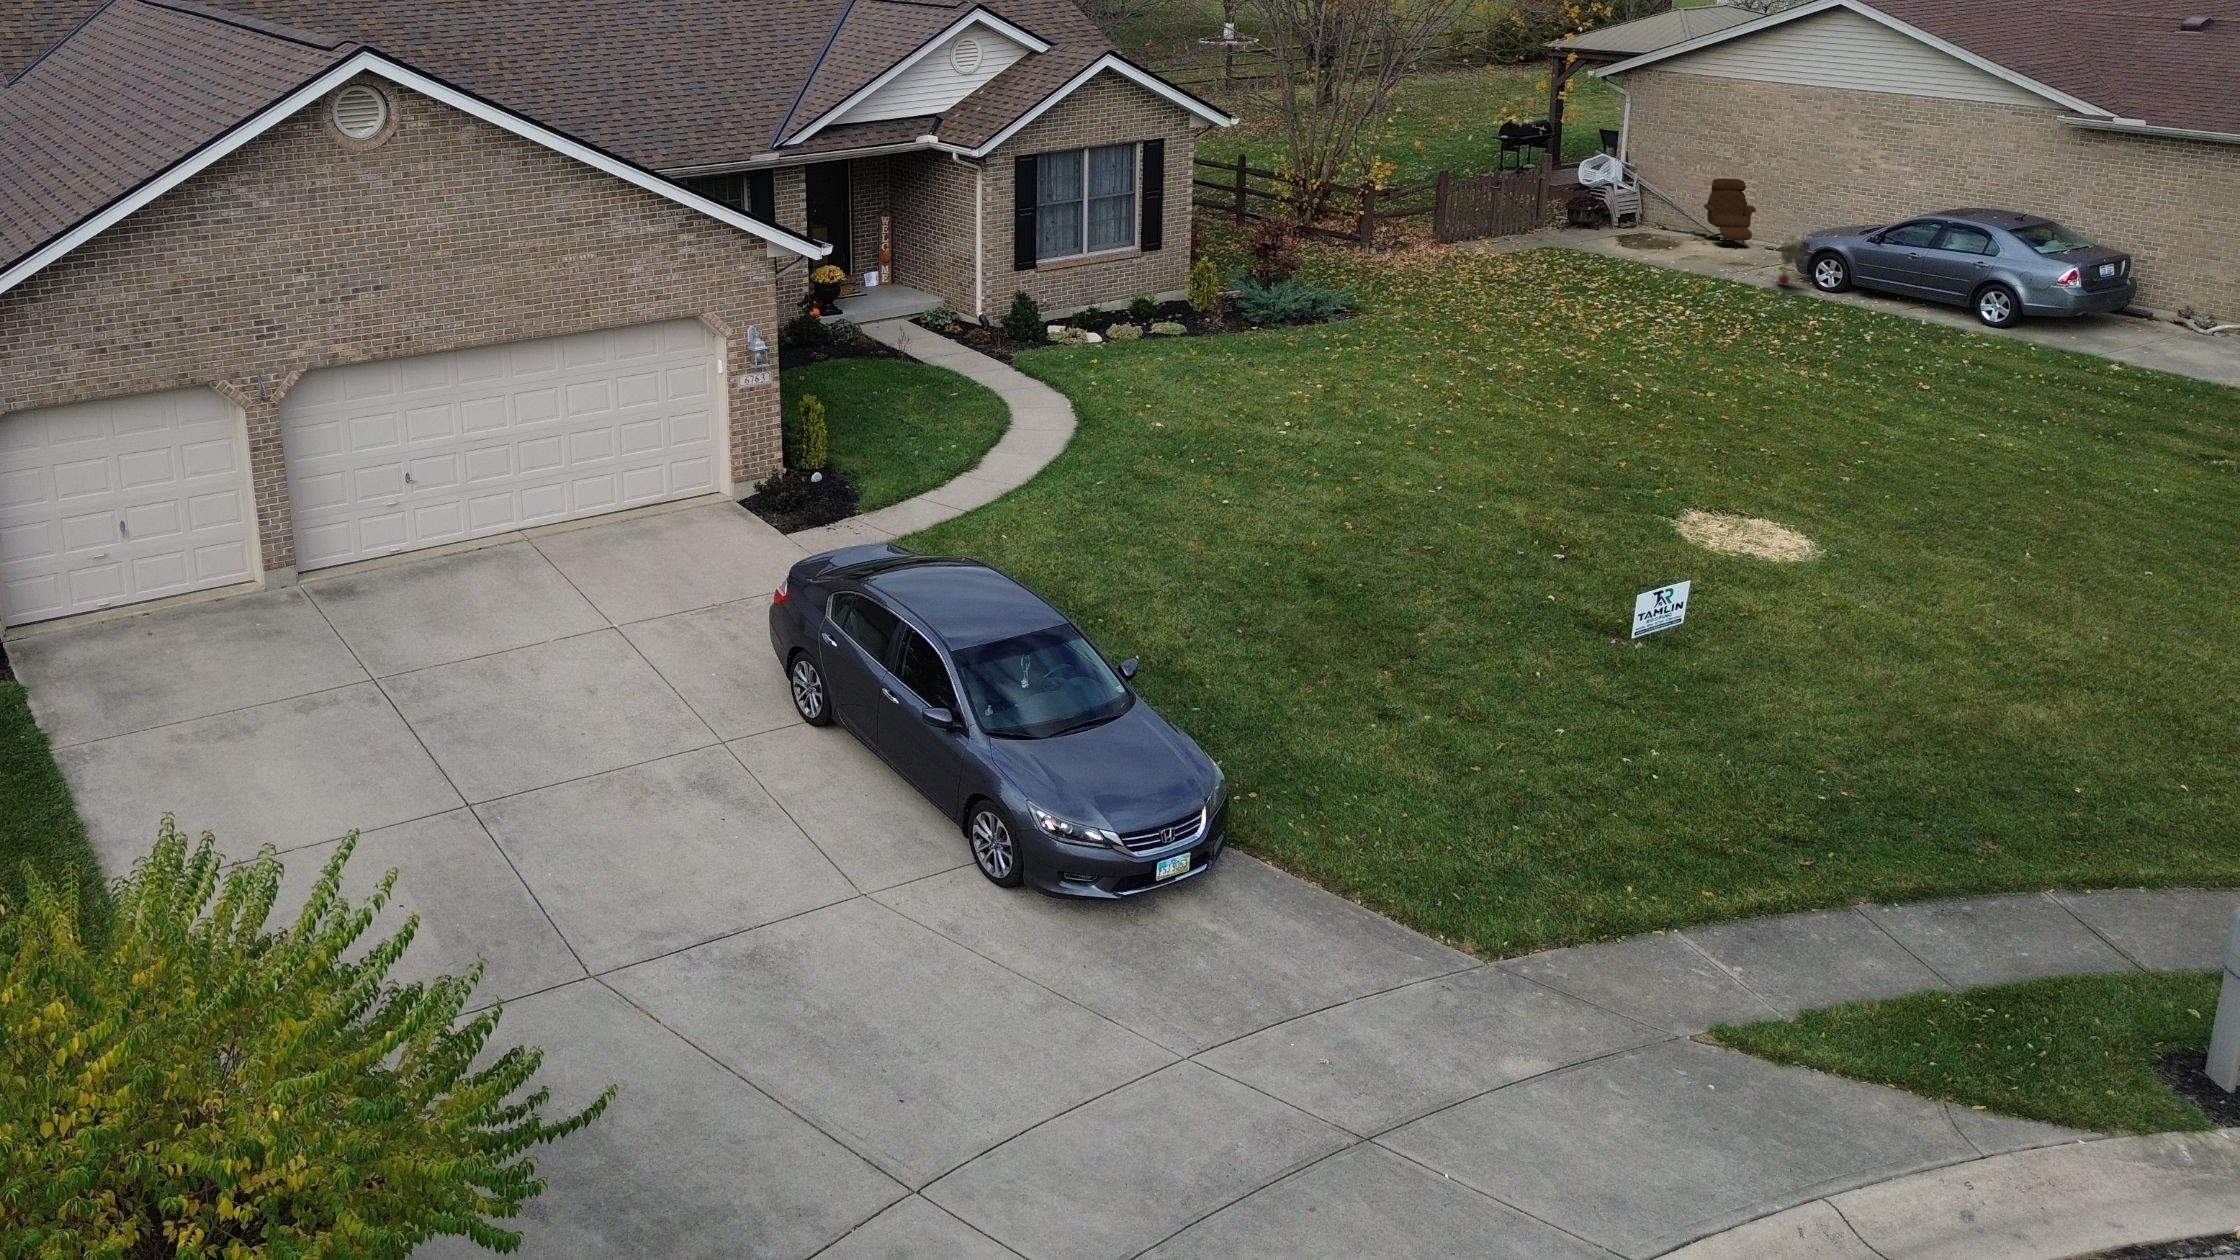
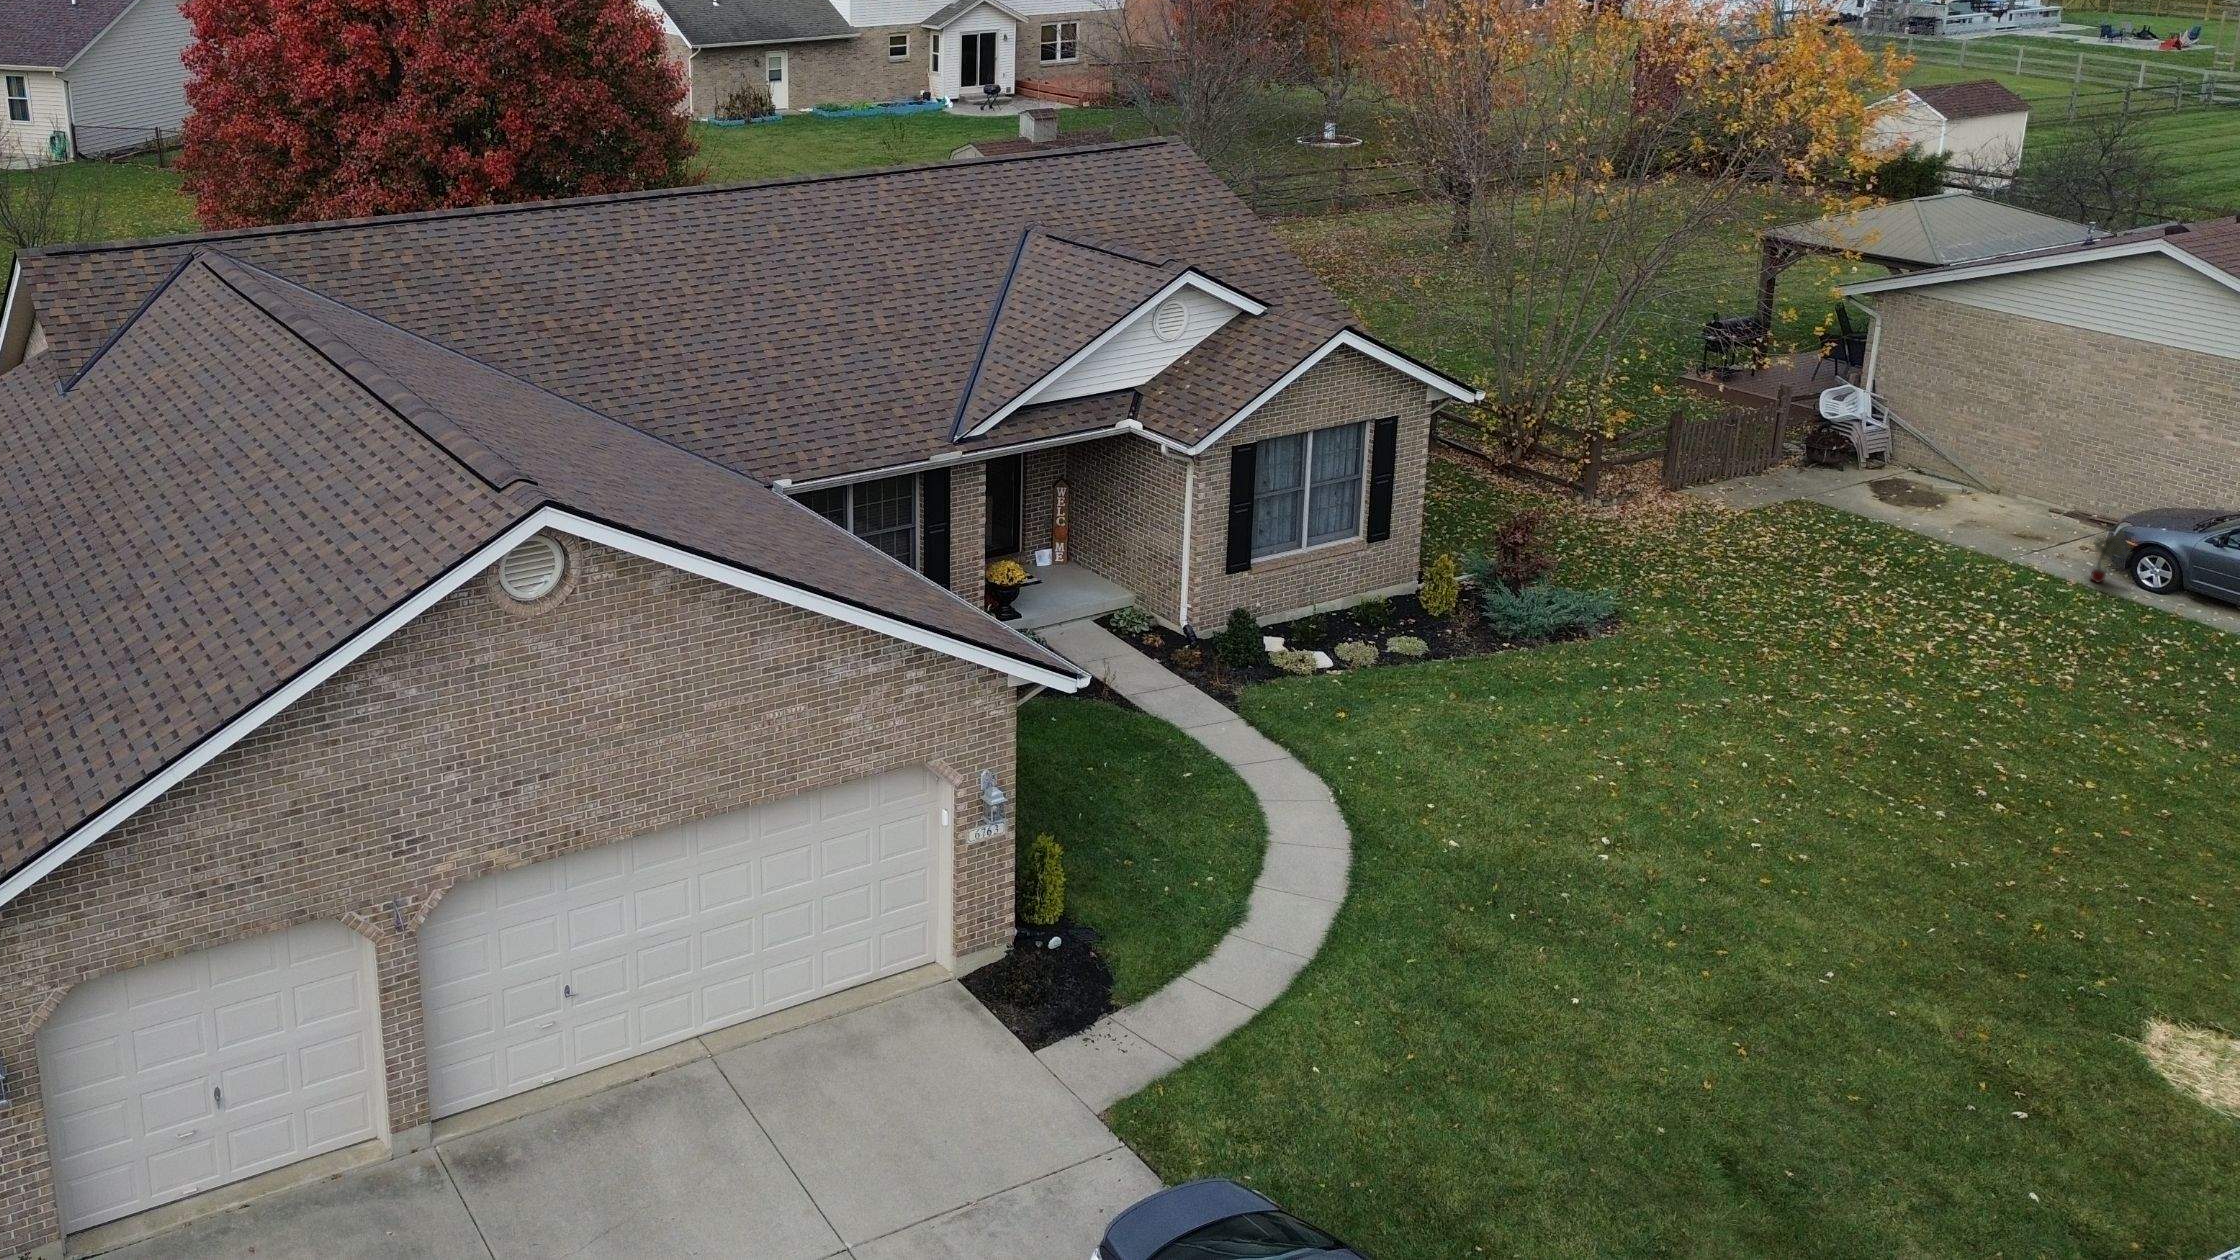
lounge chair: present [1704,178,1756,249] -> none [1976,429,2039,516]

